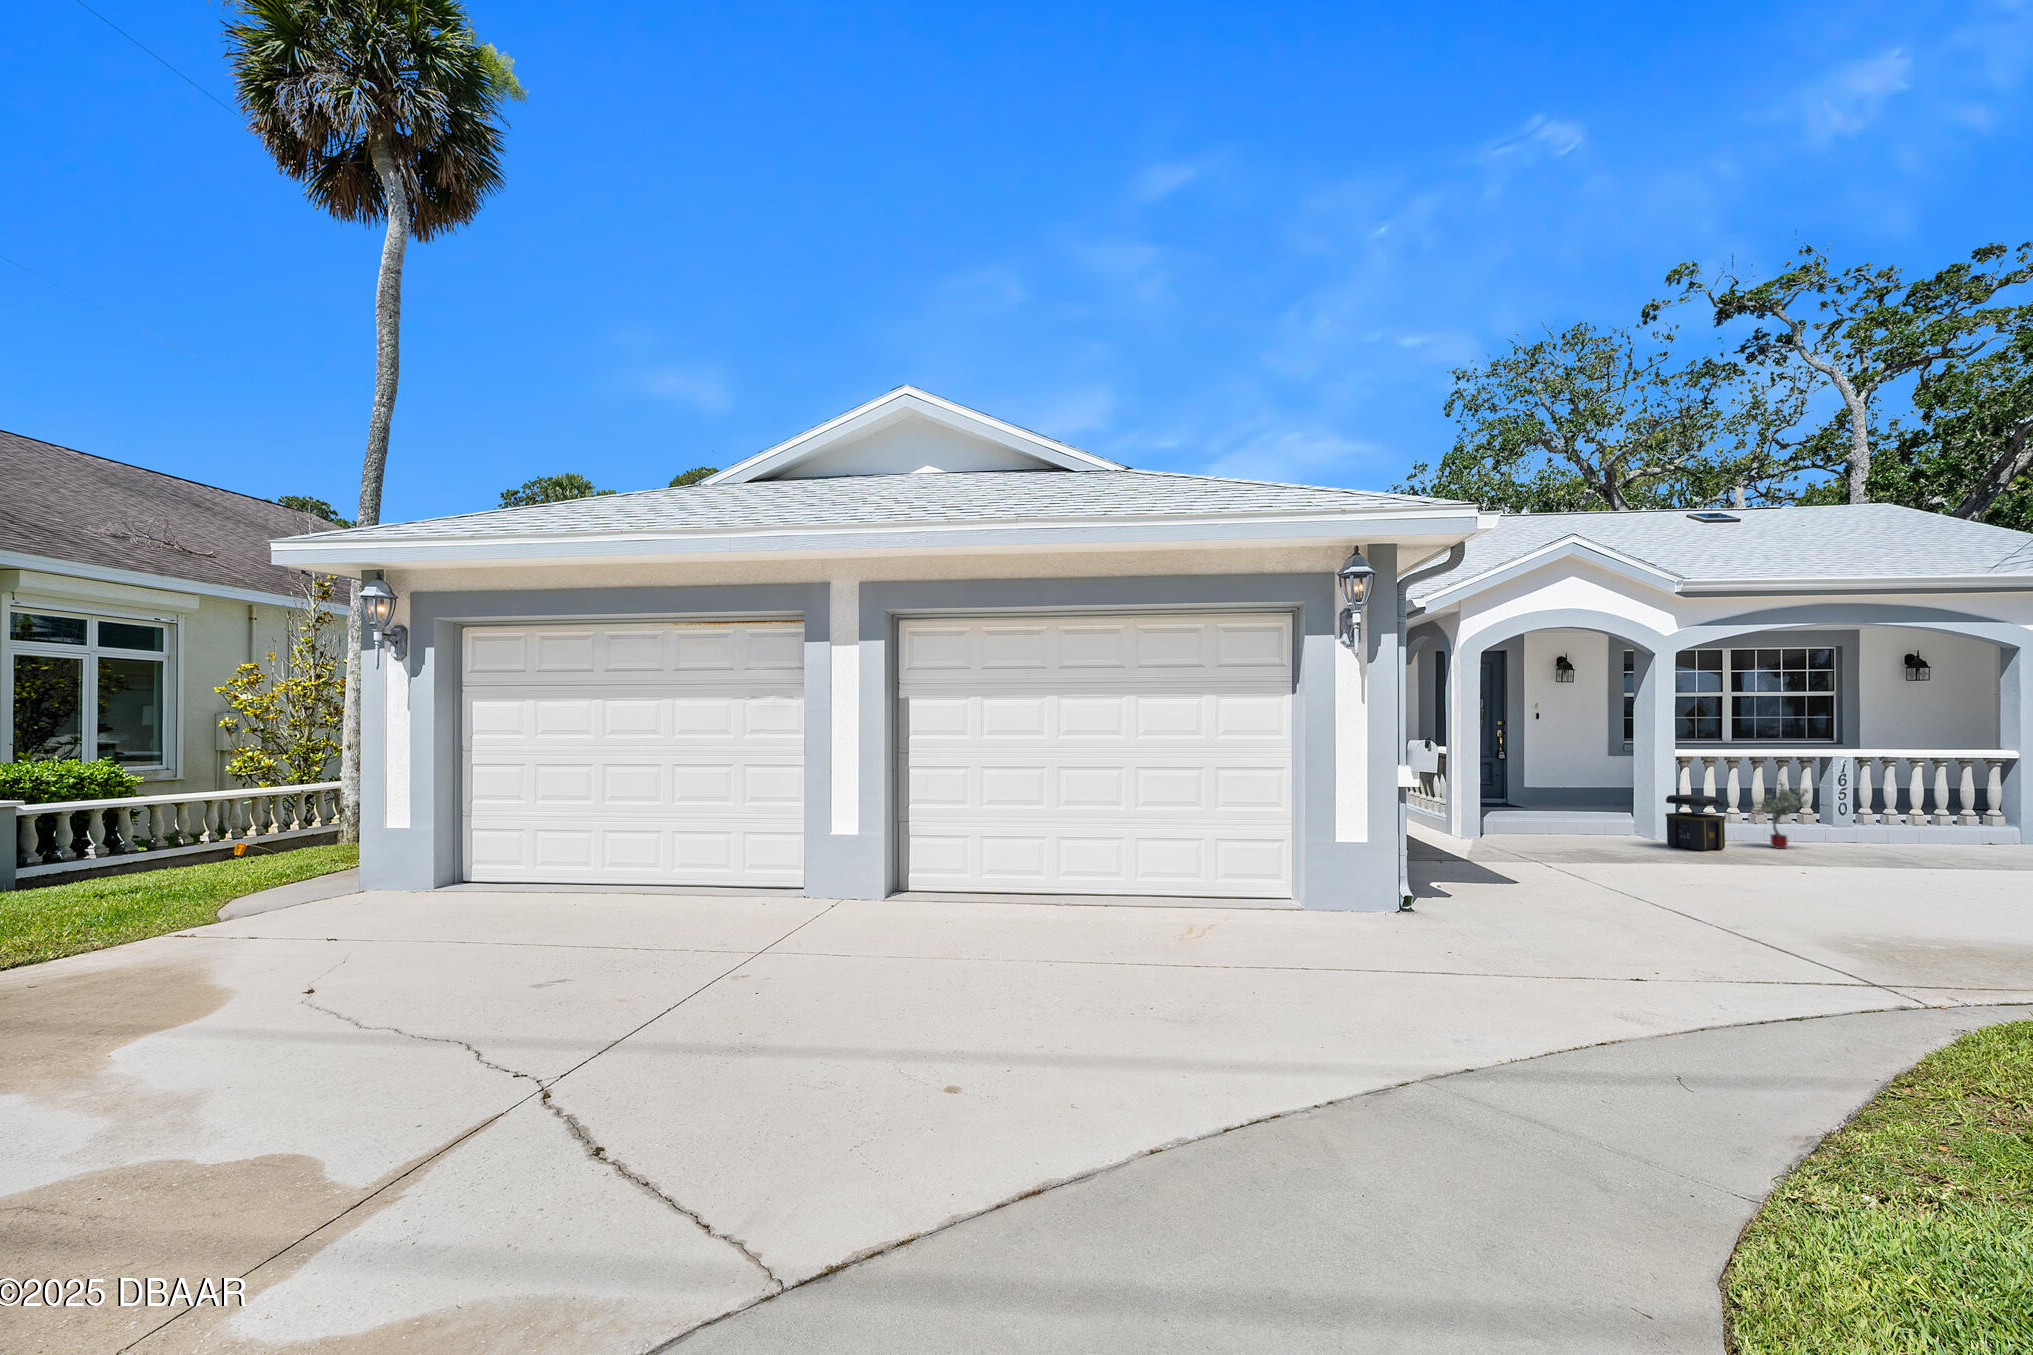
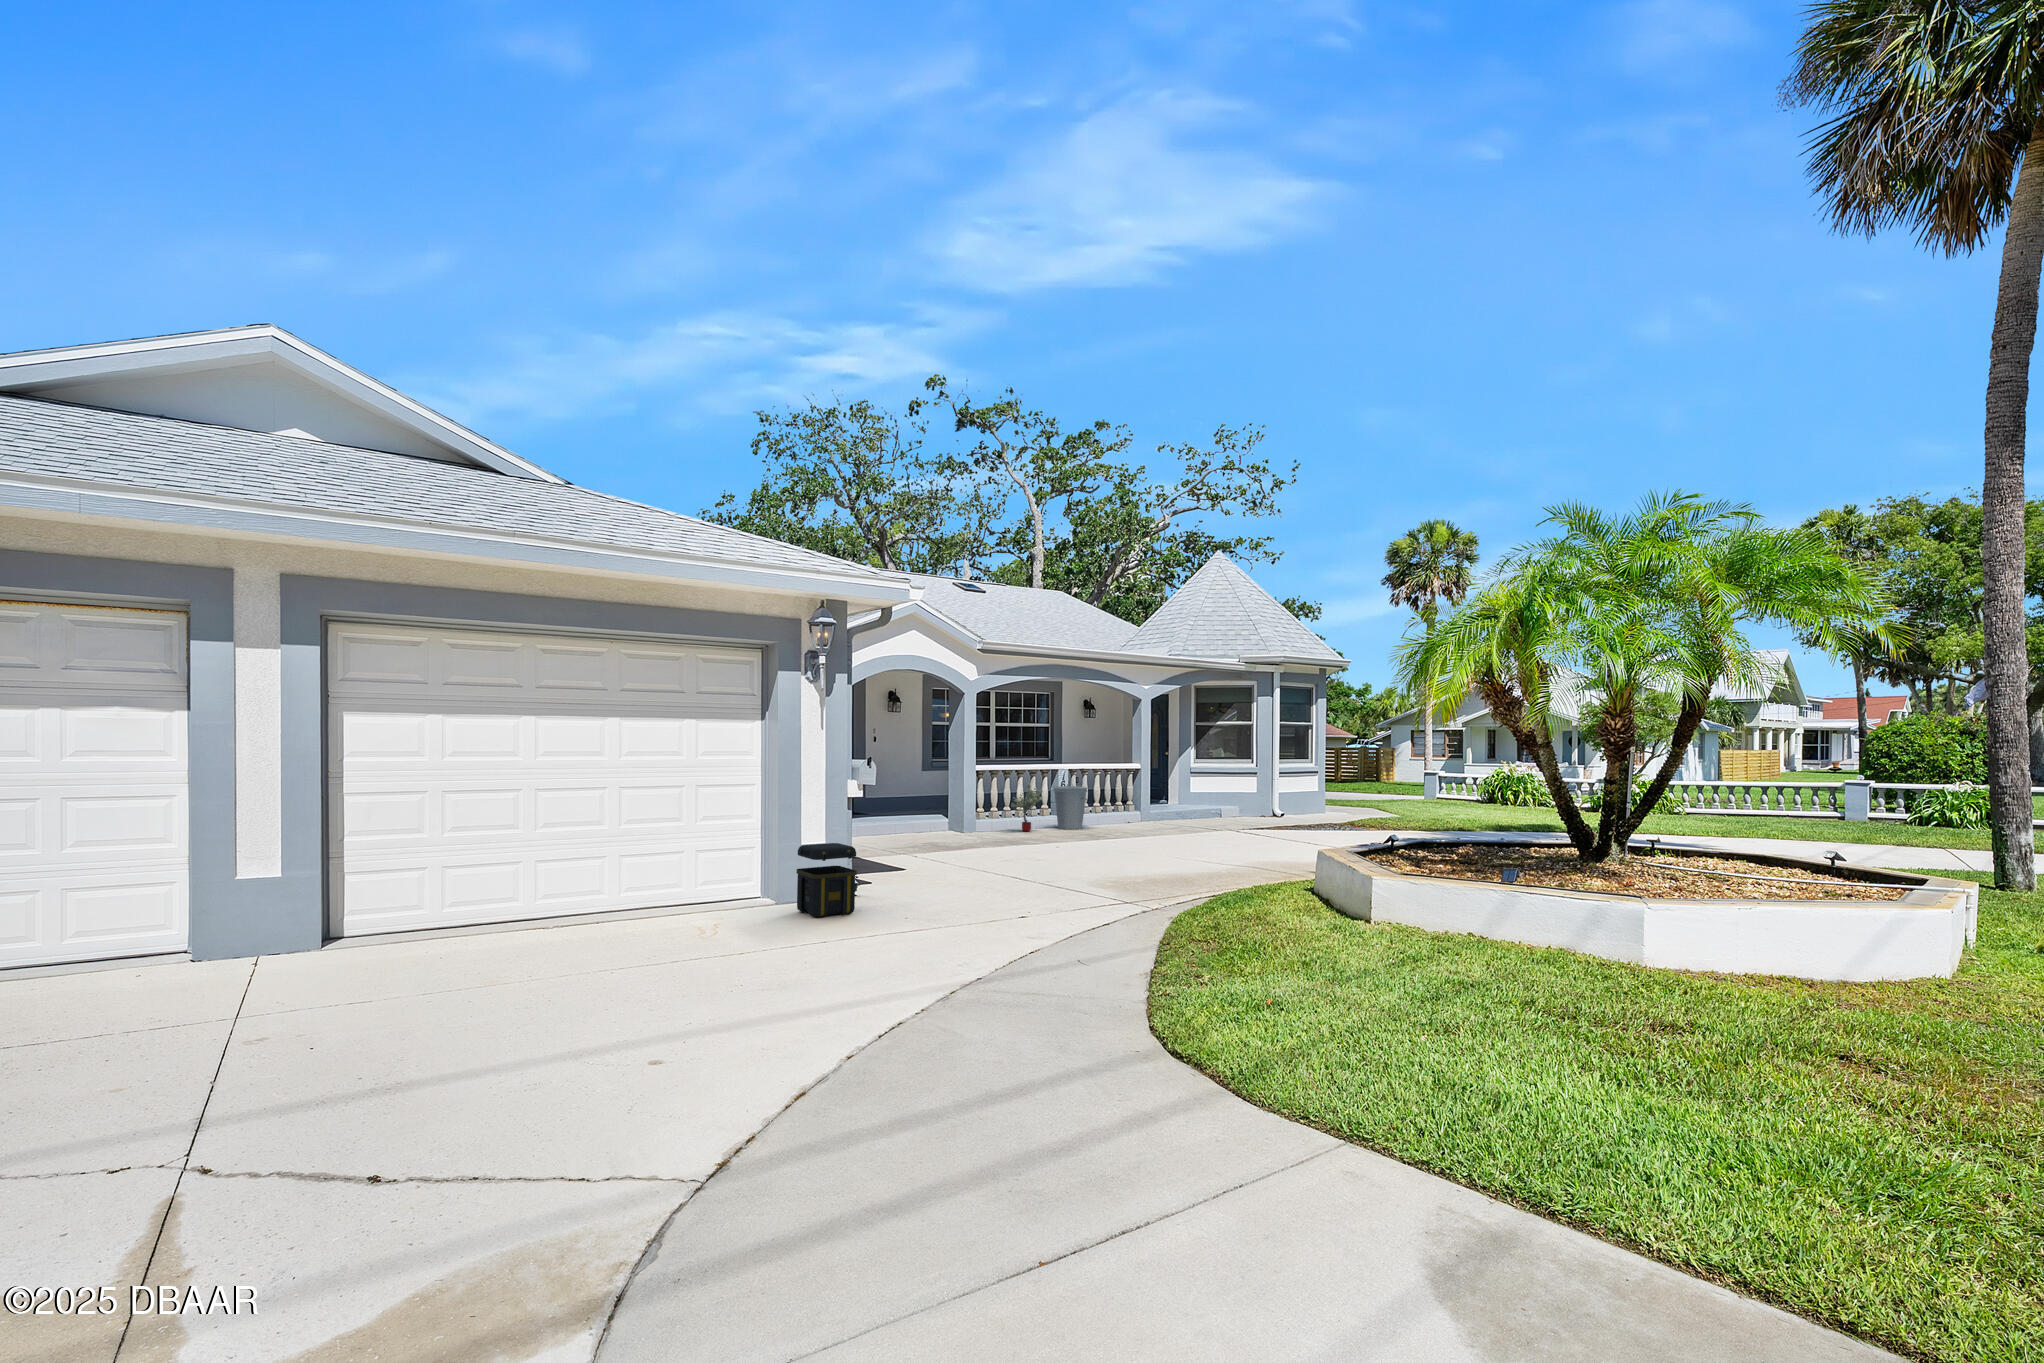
trash can: none [1831,784,1903,852] -> present [1053,784,1088,830]
toolbox: present [1666,795,1726,851] -> present [796,843,857,918]

